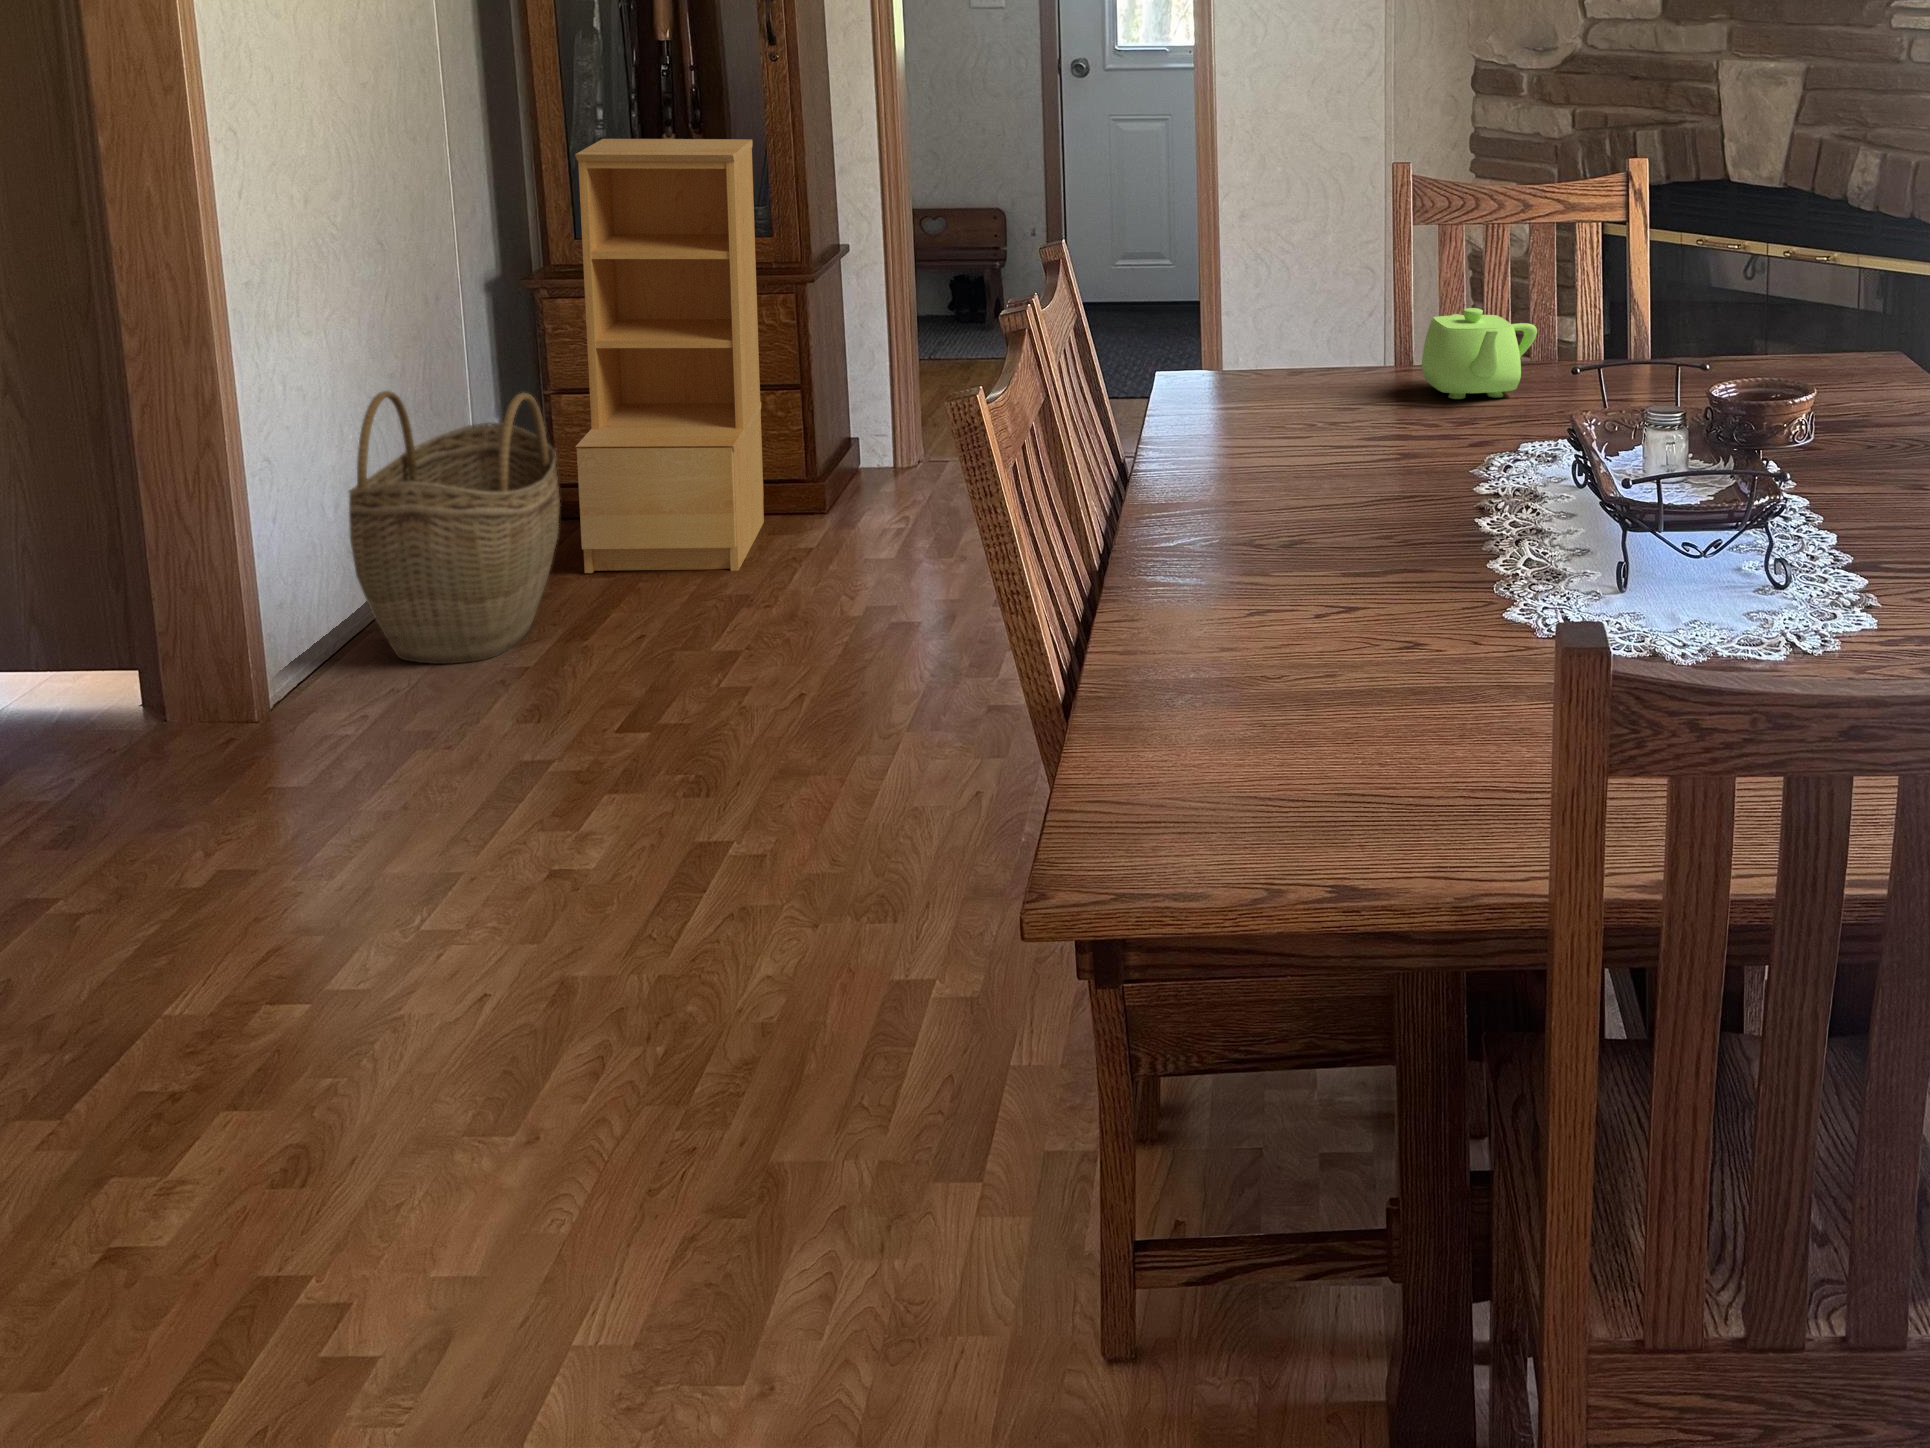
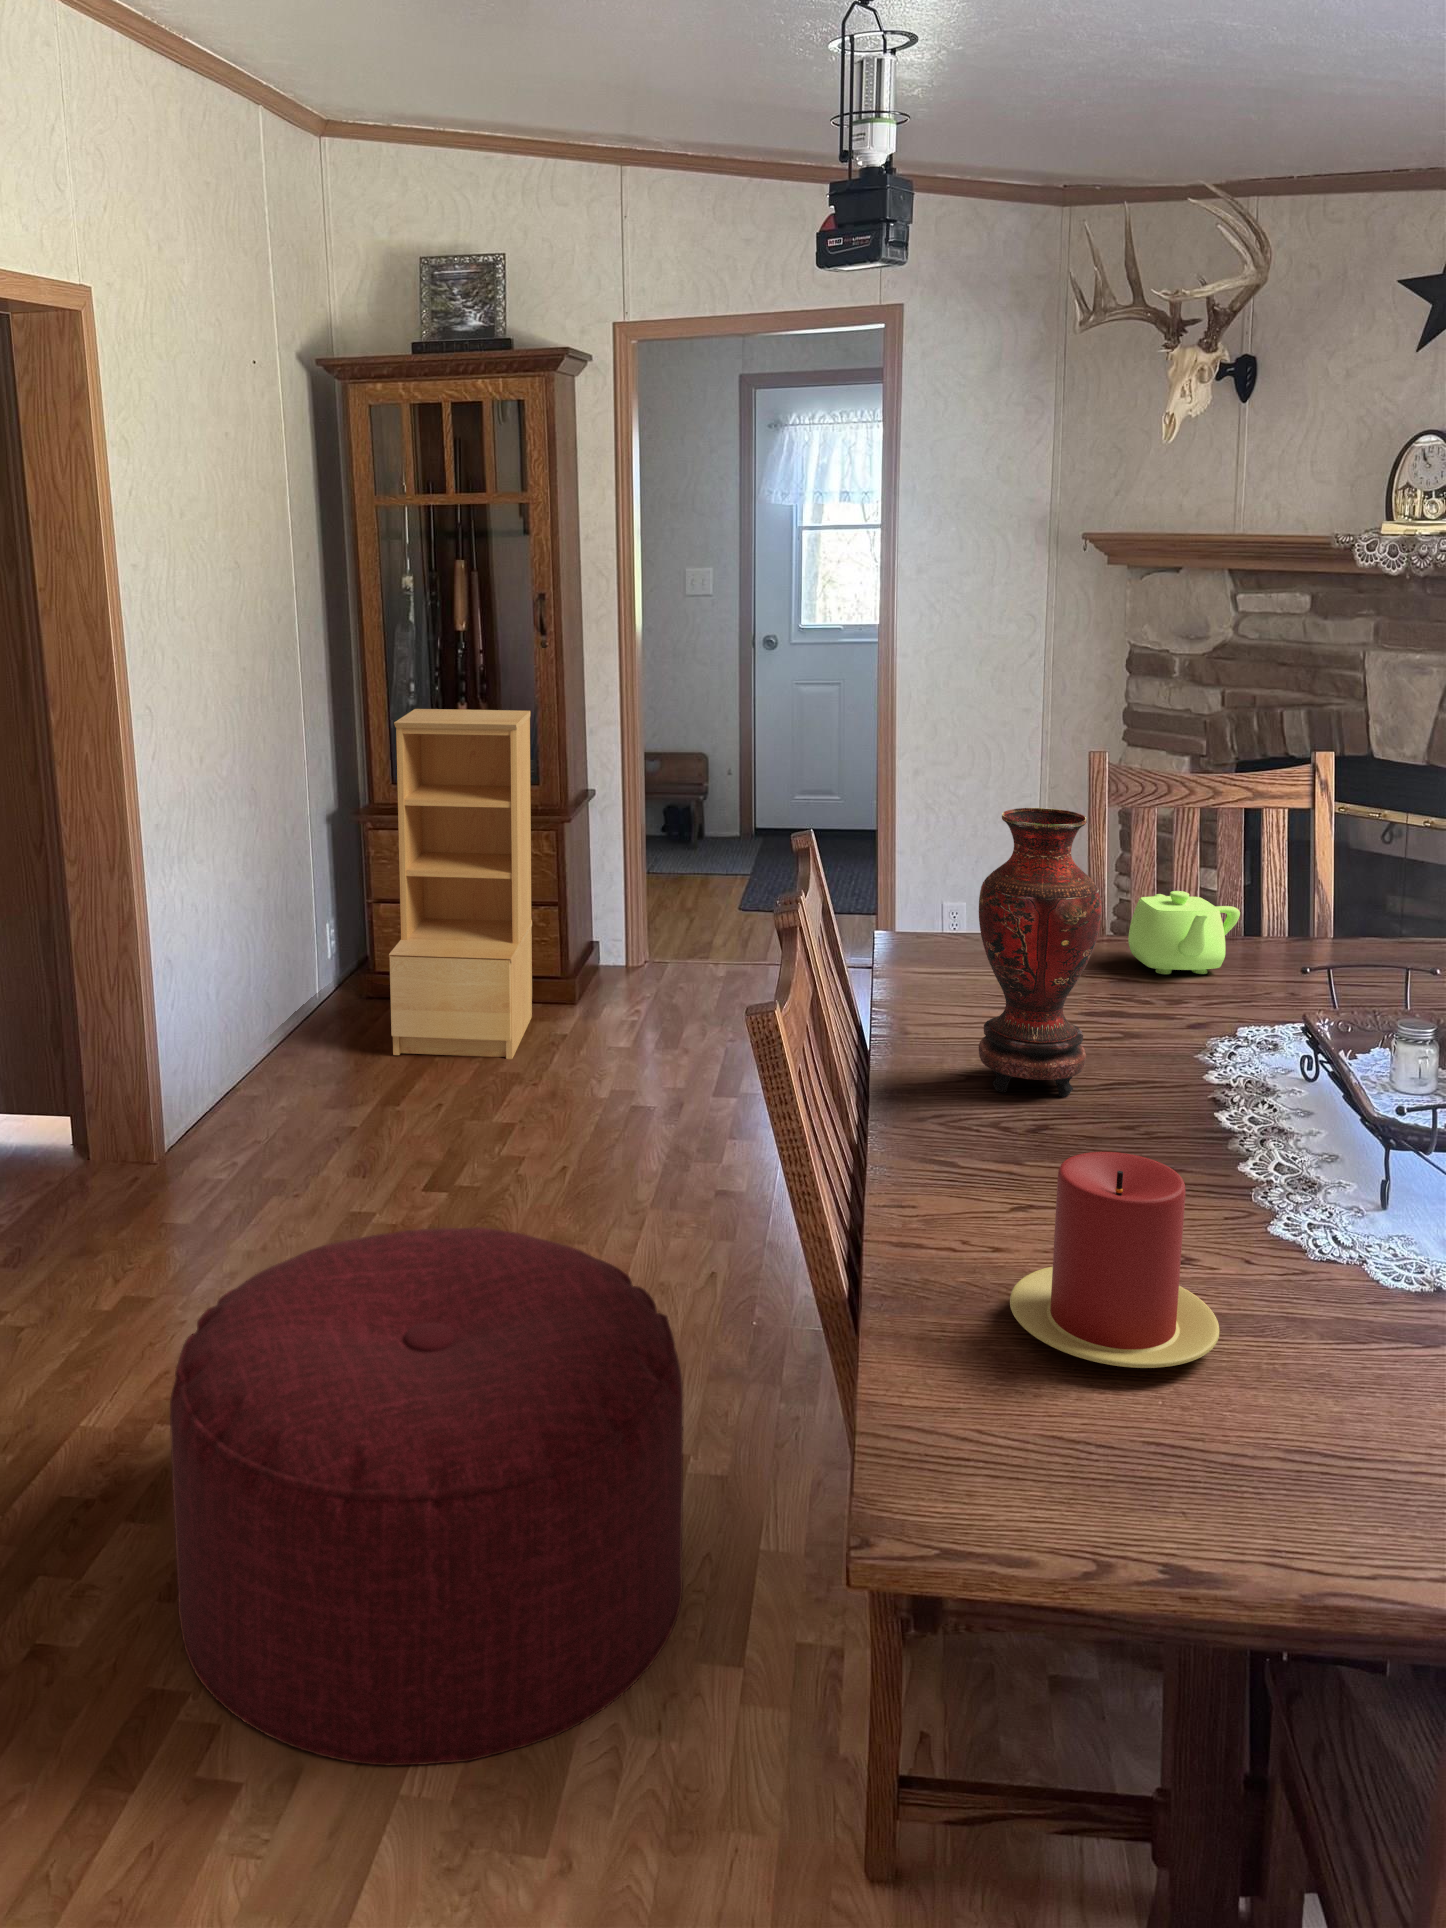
vase: none [1234,204,1360,514] -> present [979,808,1101,1097]
woven basket: present [349,391,560,664] -> none [217,910,374,1130]
candle: none [1229,526,1431,726] -> present [1010,1152,1219,1368]
ottoman: none [310,720,930,1296] -> present [170,1227,683,1766]

